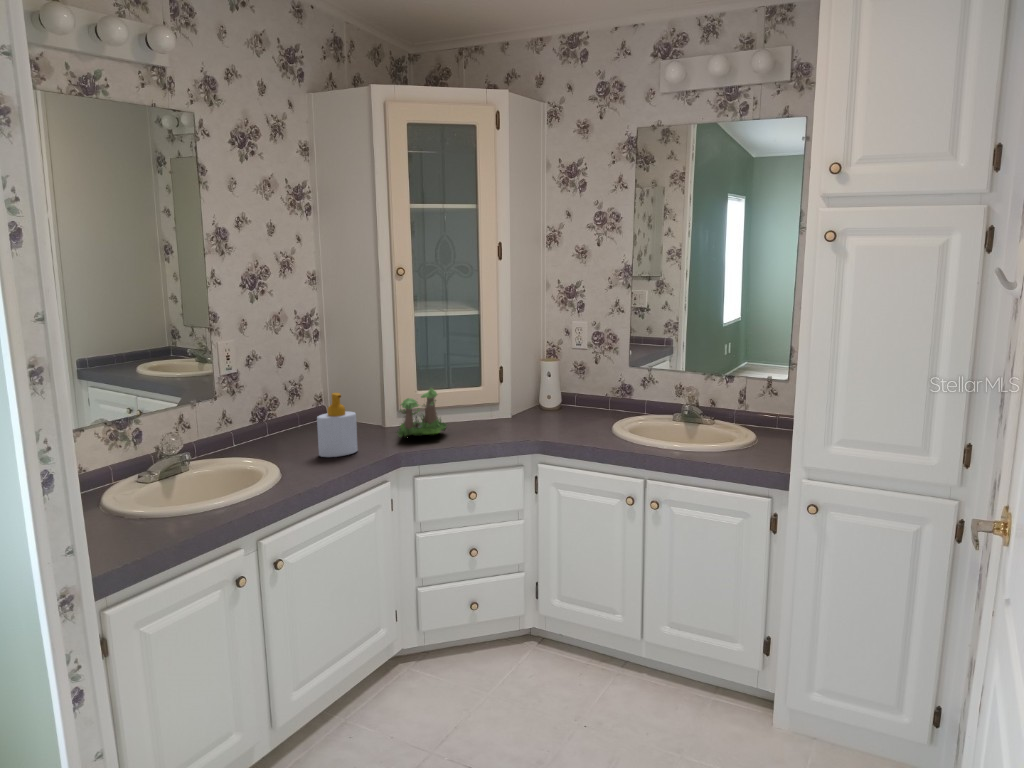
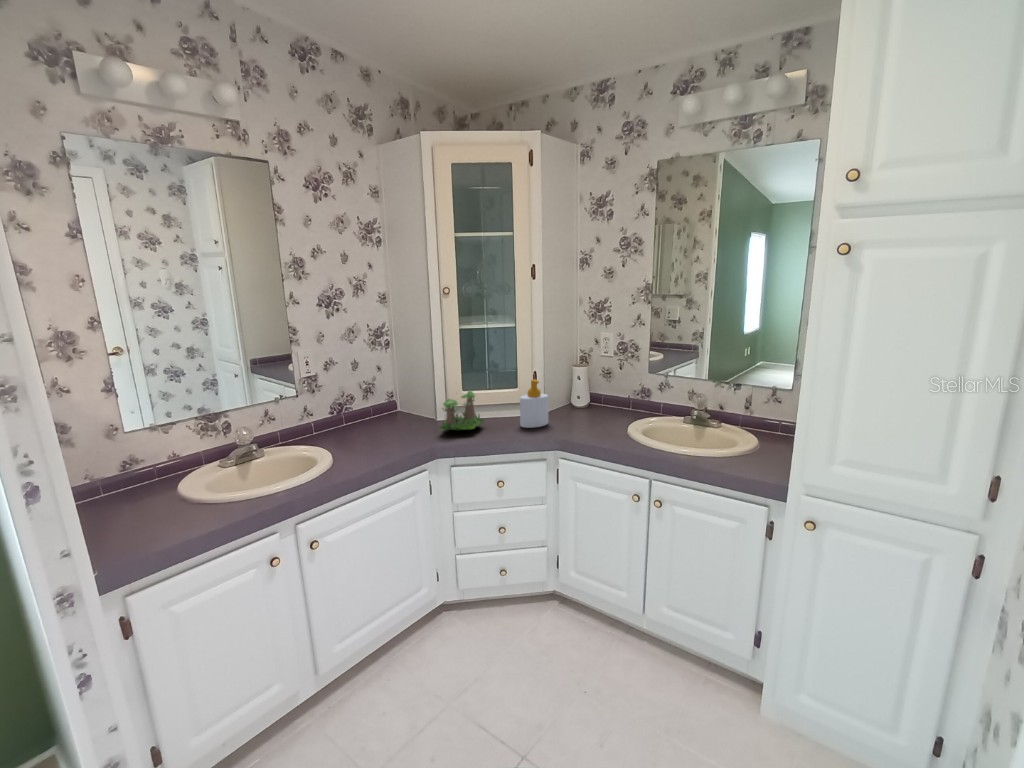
soap bottle: present [317,393,358,457] -> present [520,379,548,428]

